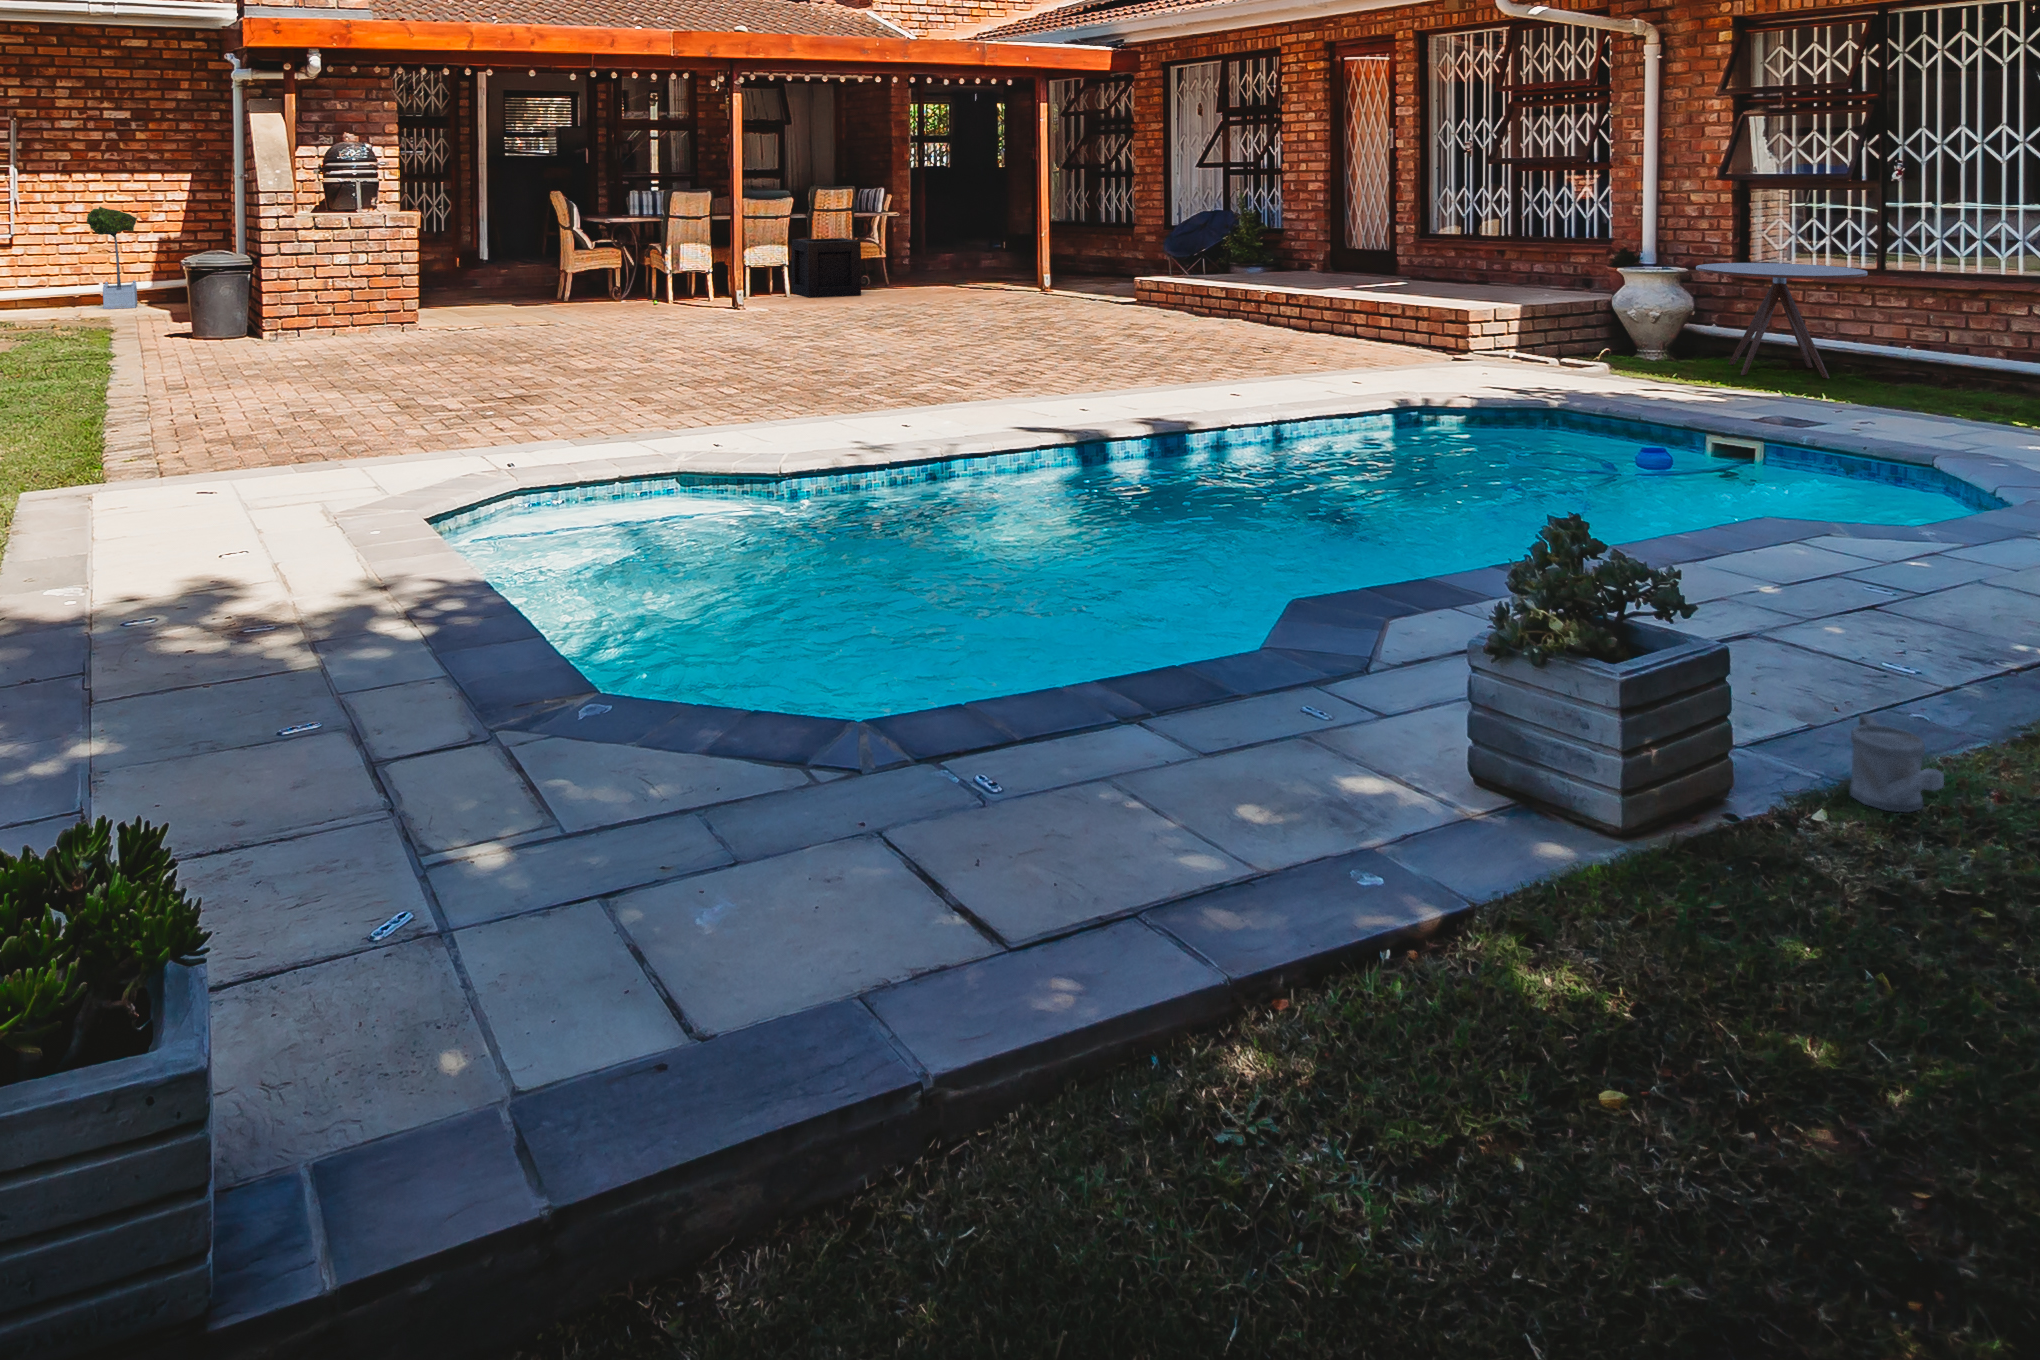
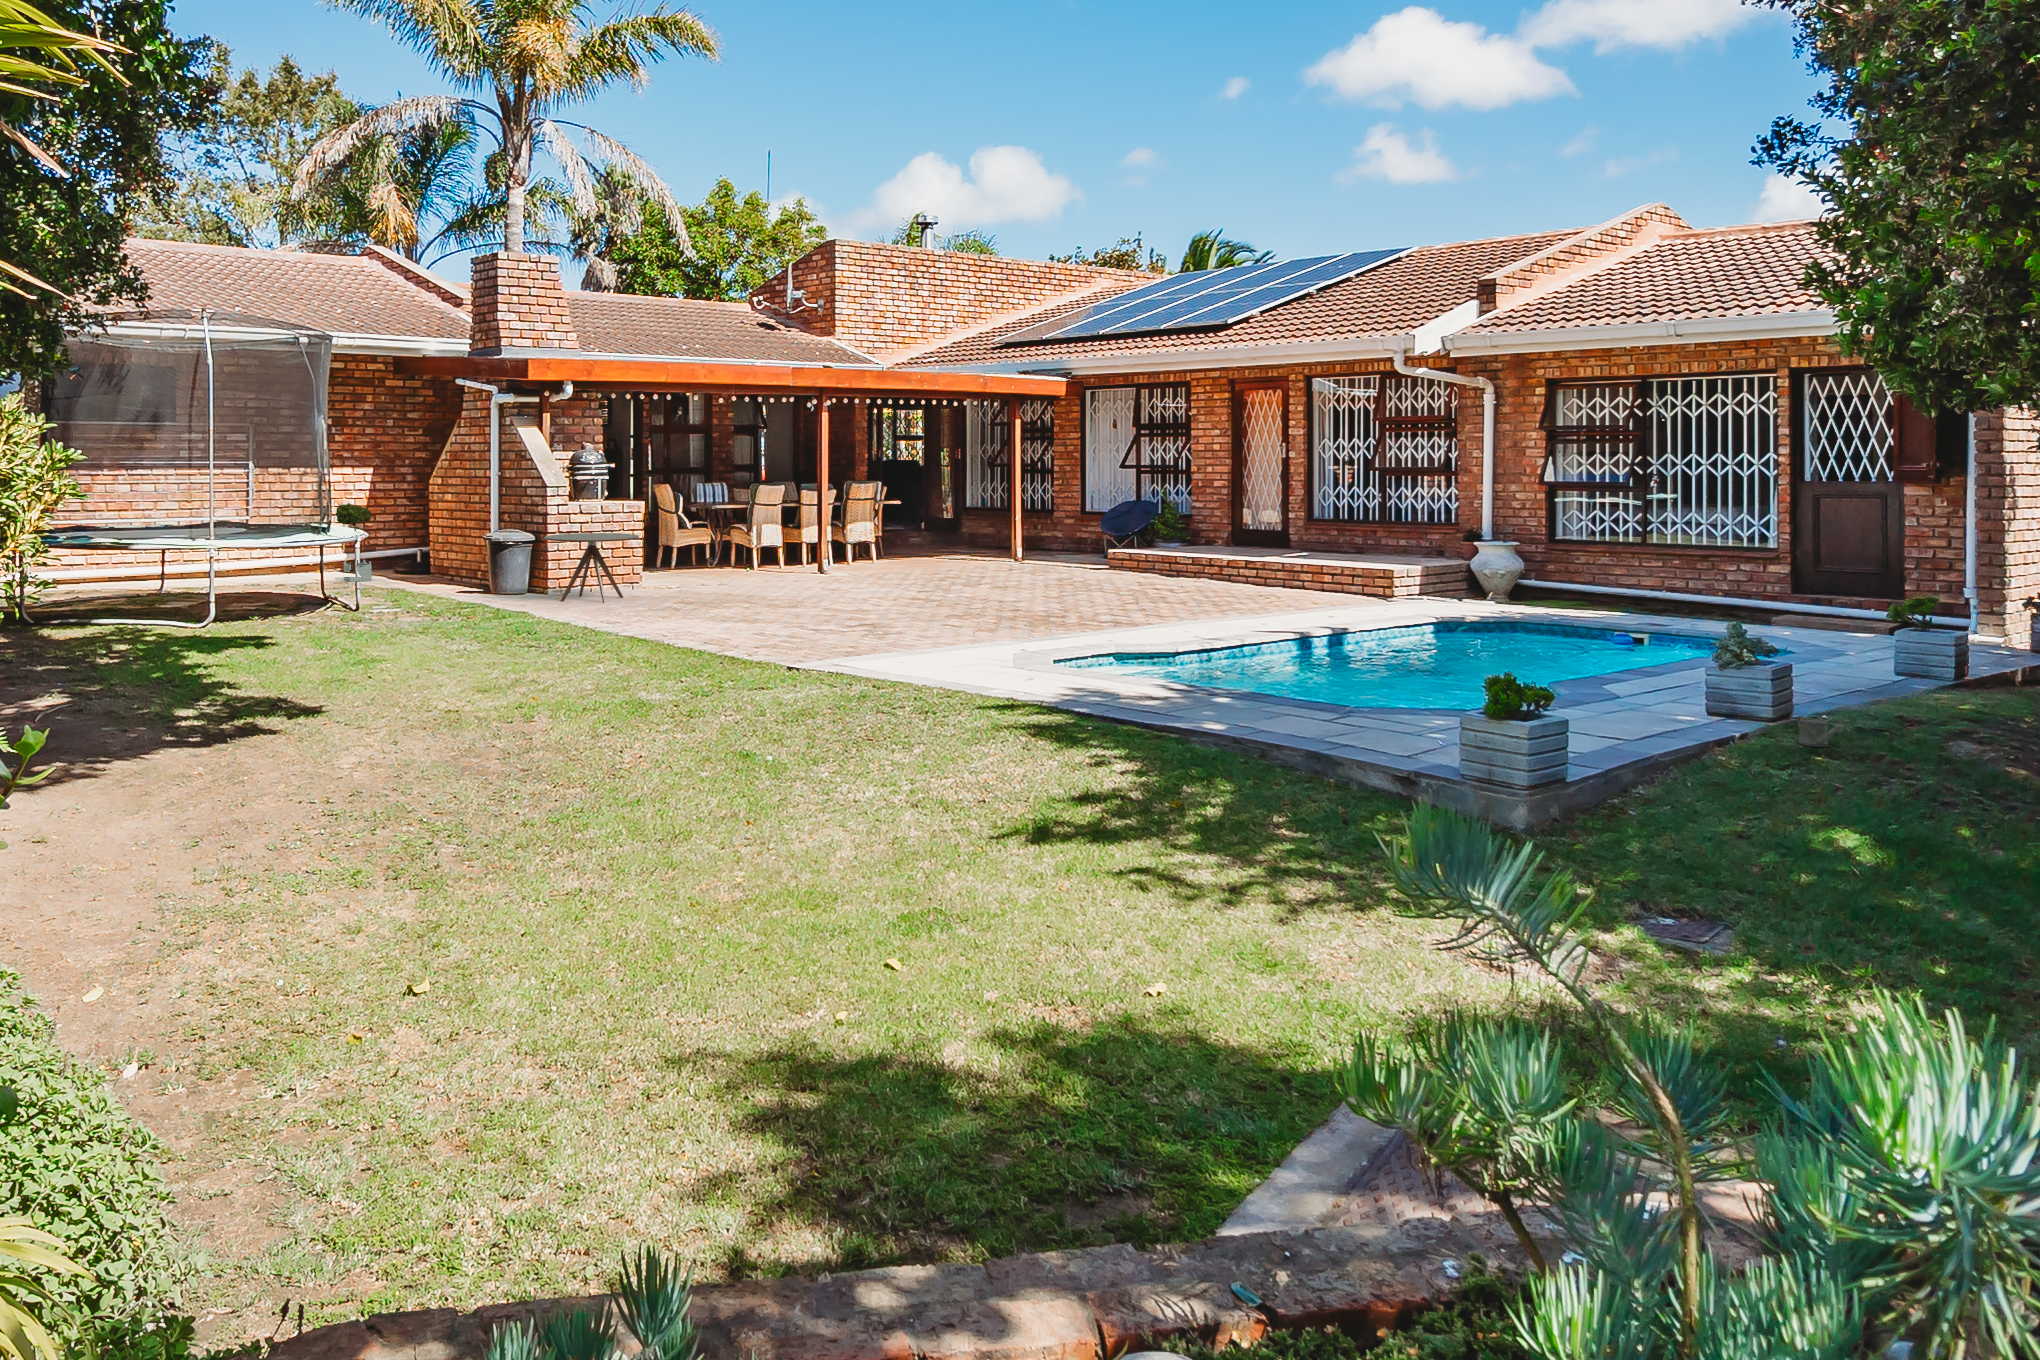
wooden crate: present [791,238,861,298] -> none [841,523,897,568]
round table: present [1696,263,1868,378] -> present [544,533,639,603]

